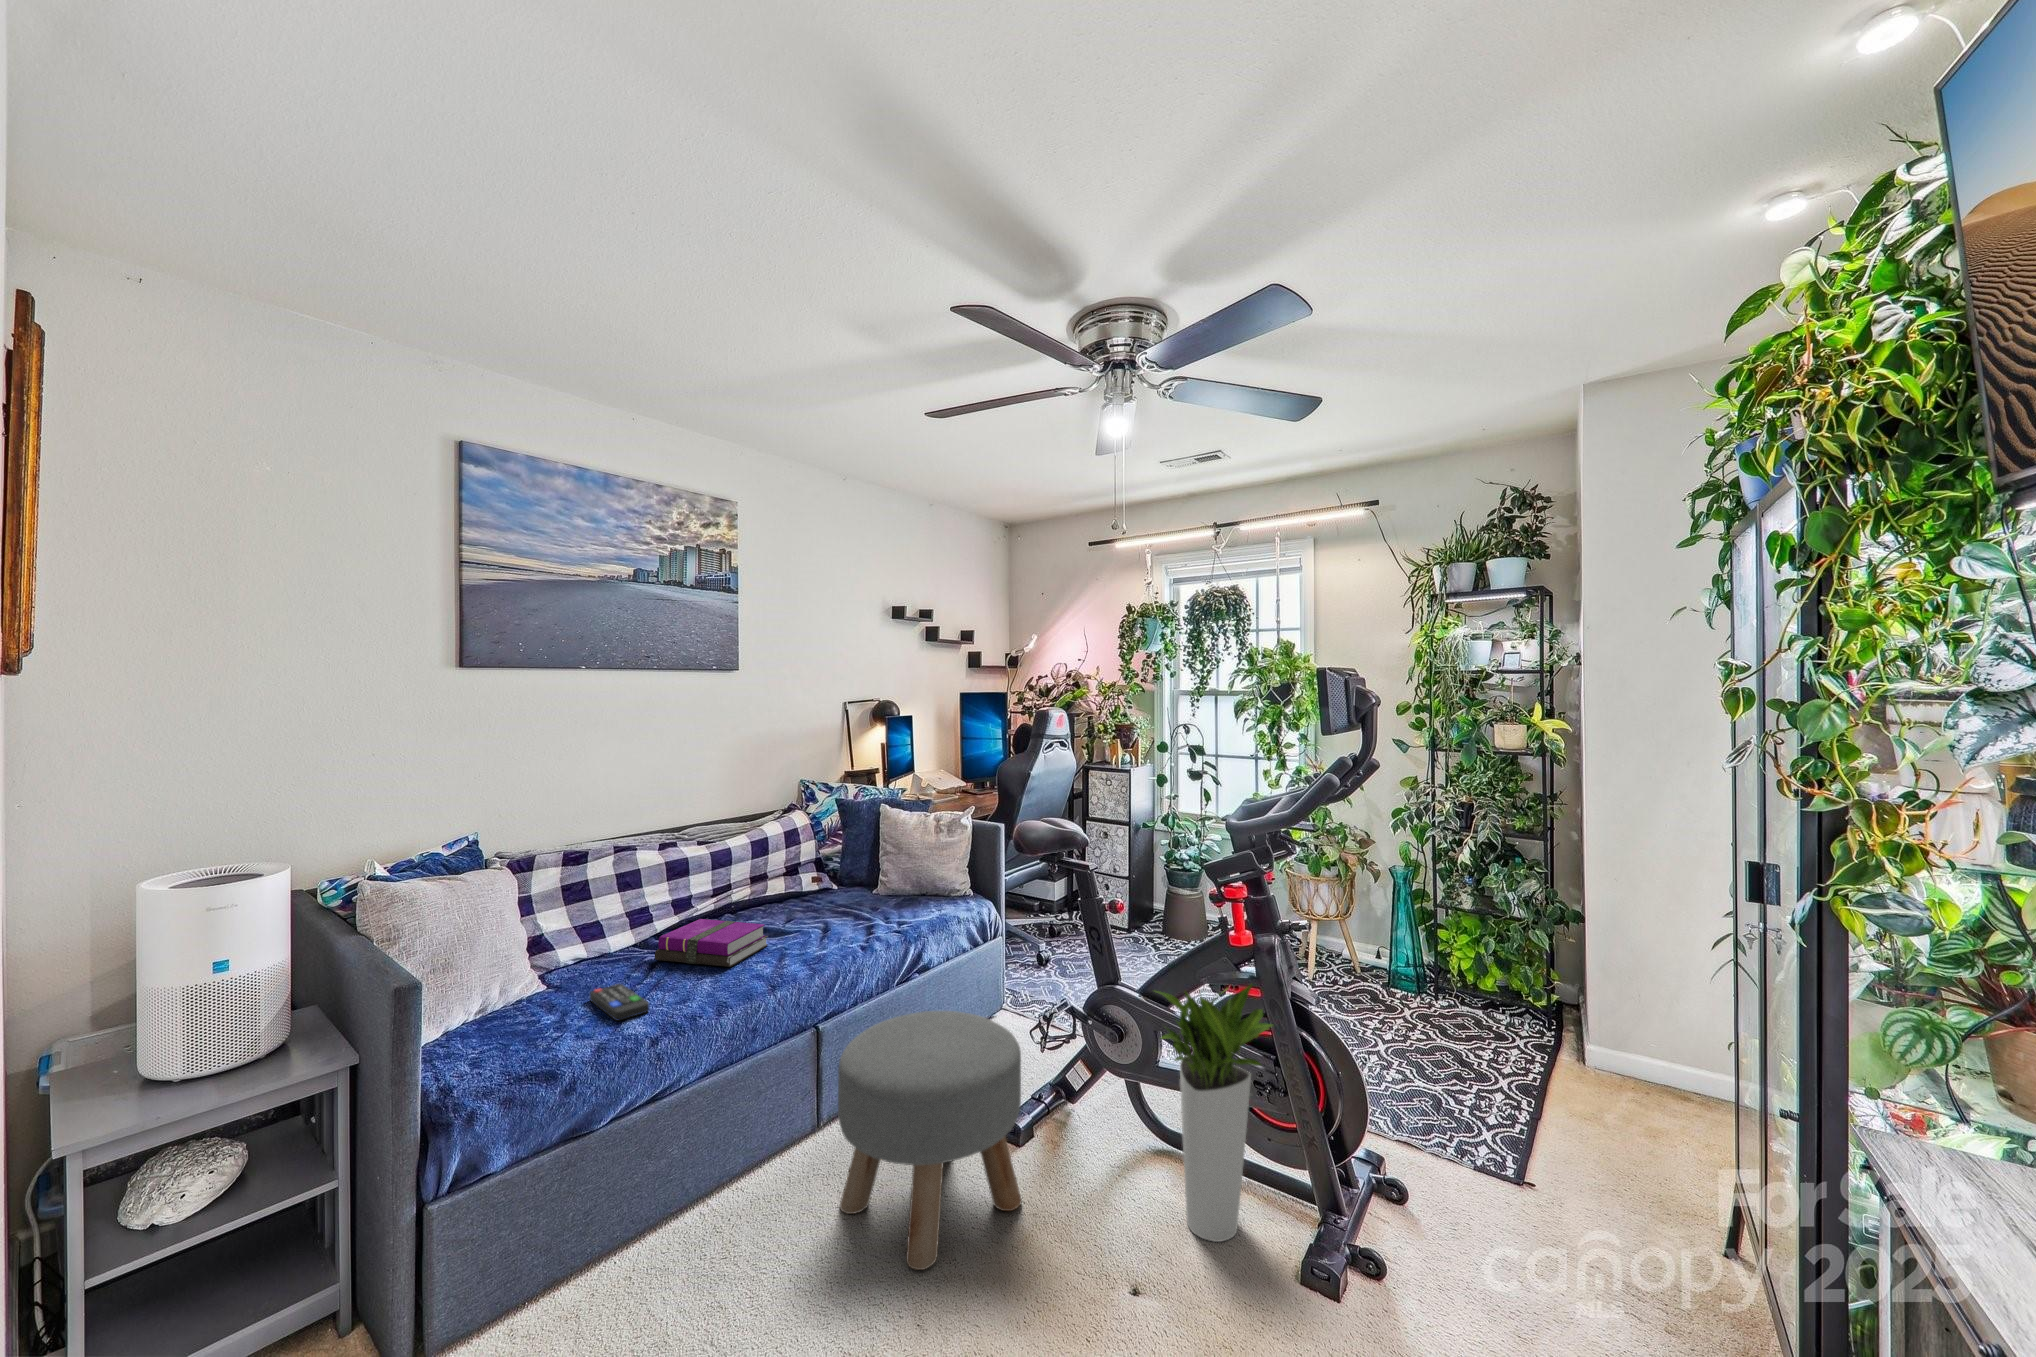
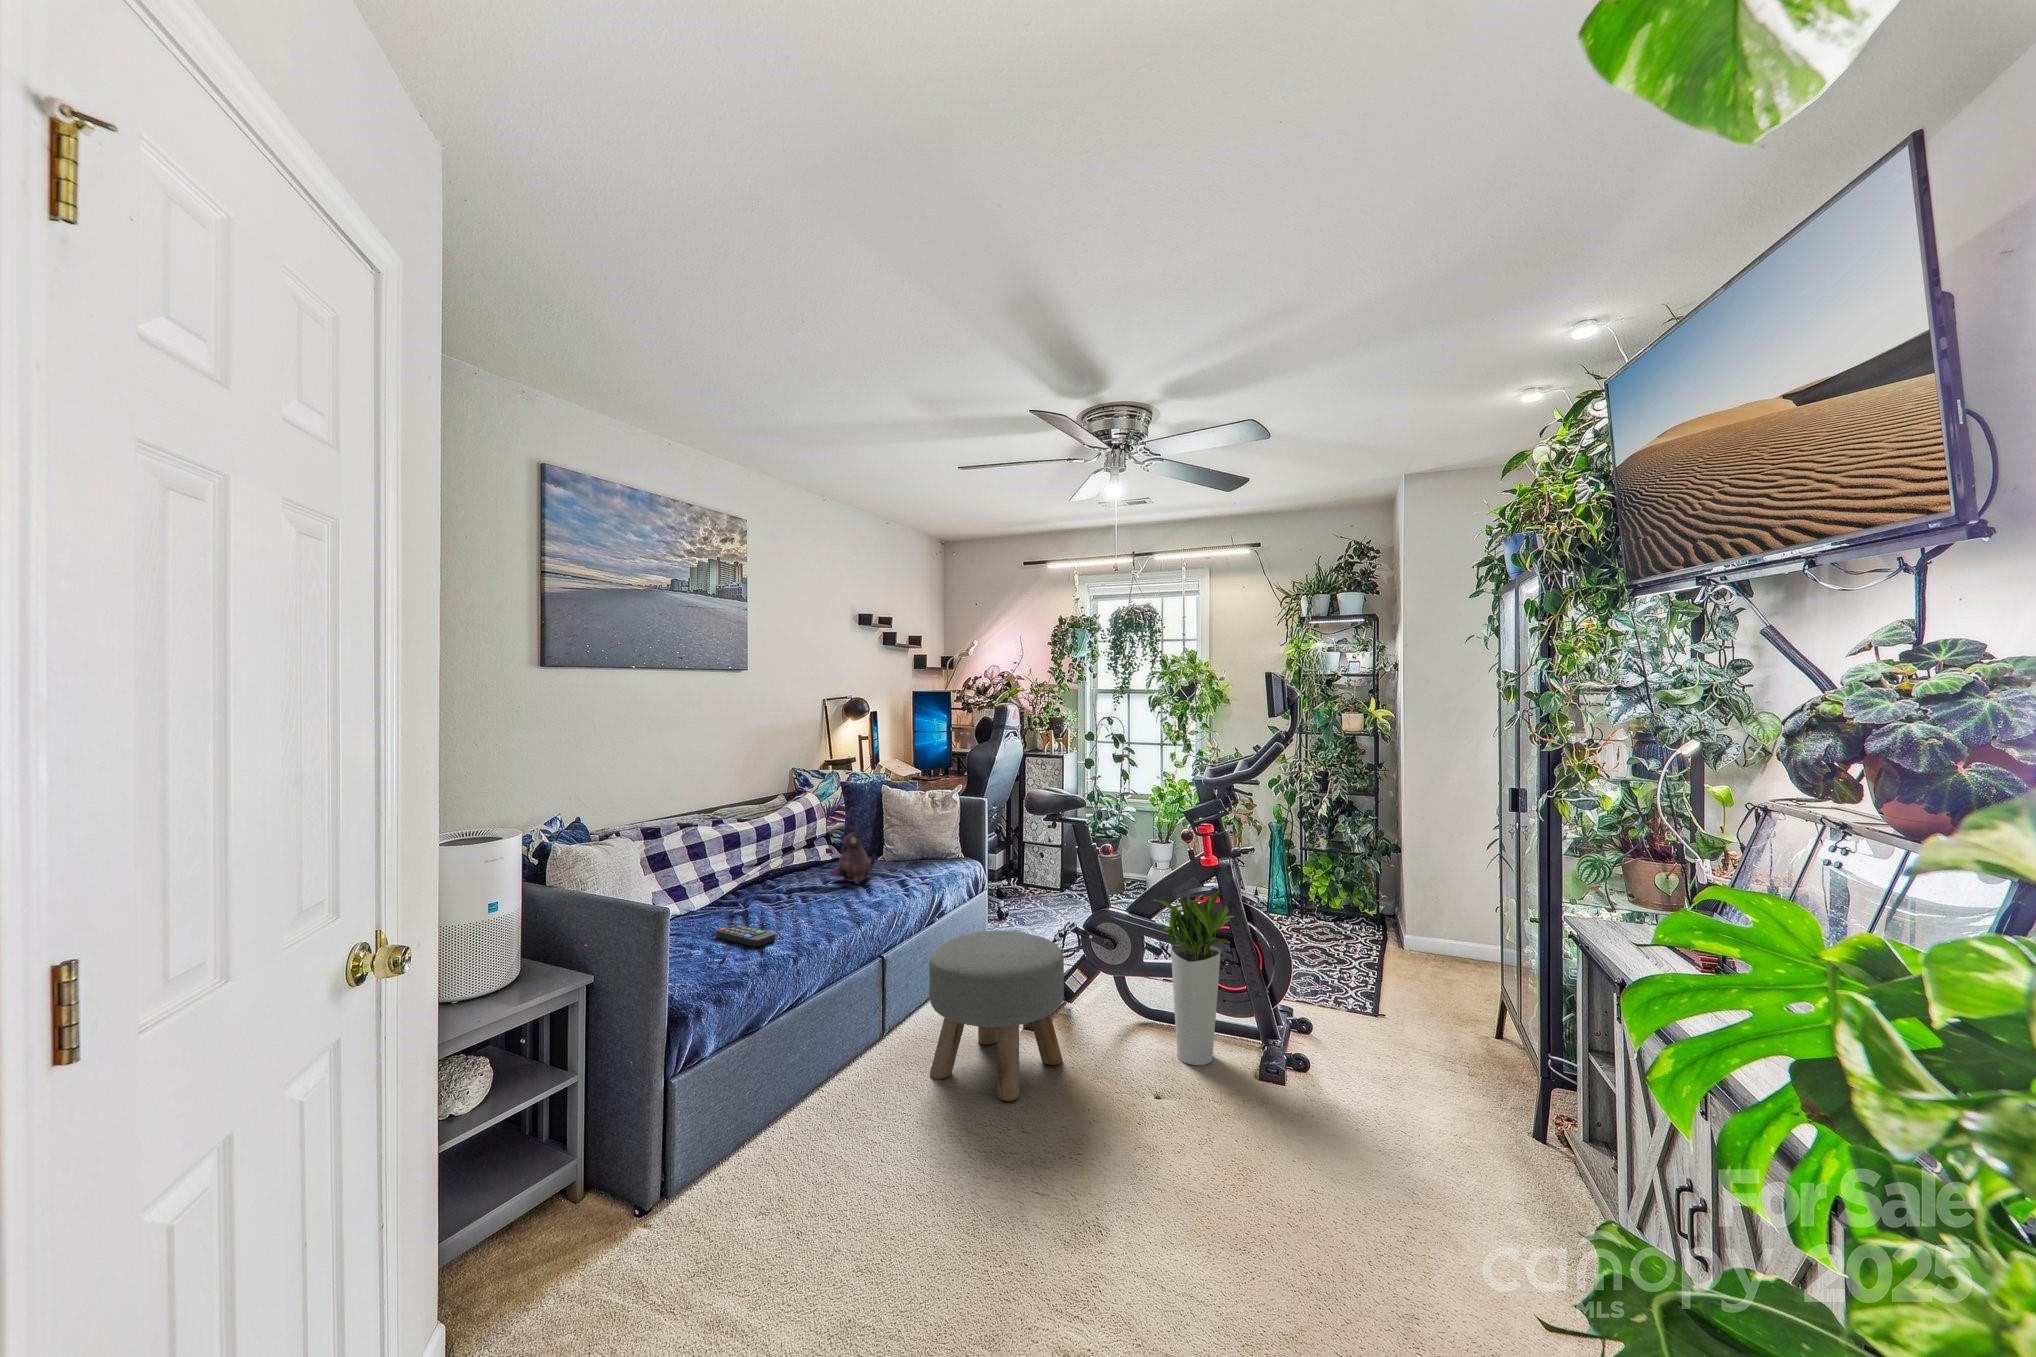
plush toy: none [794,856,849,930] -> present [833,825,876,884]
notebook: present [655,919,768,967] -> none [742,878,827,910]

